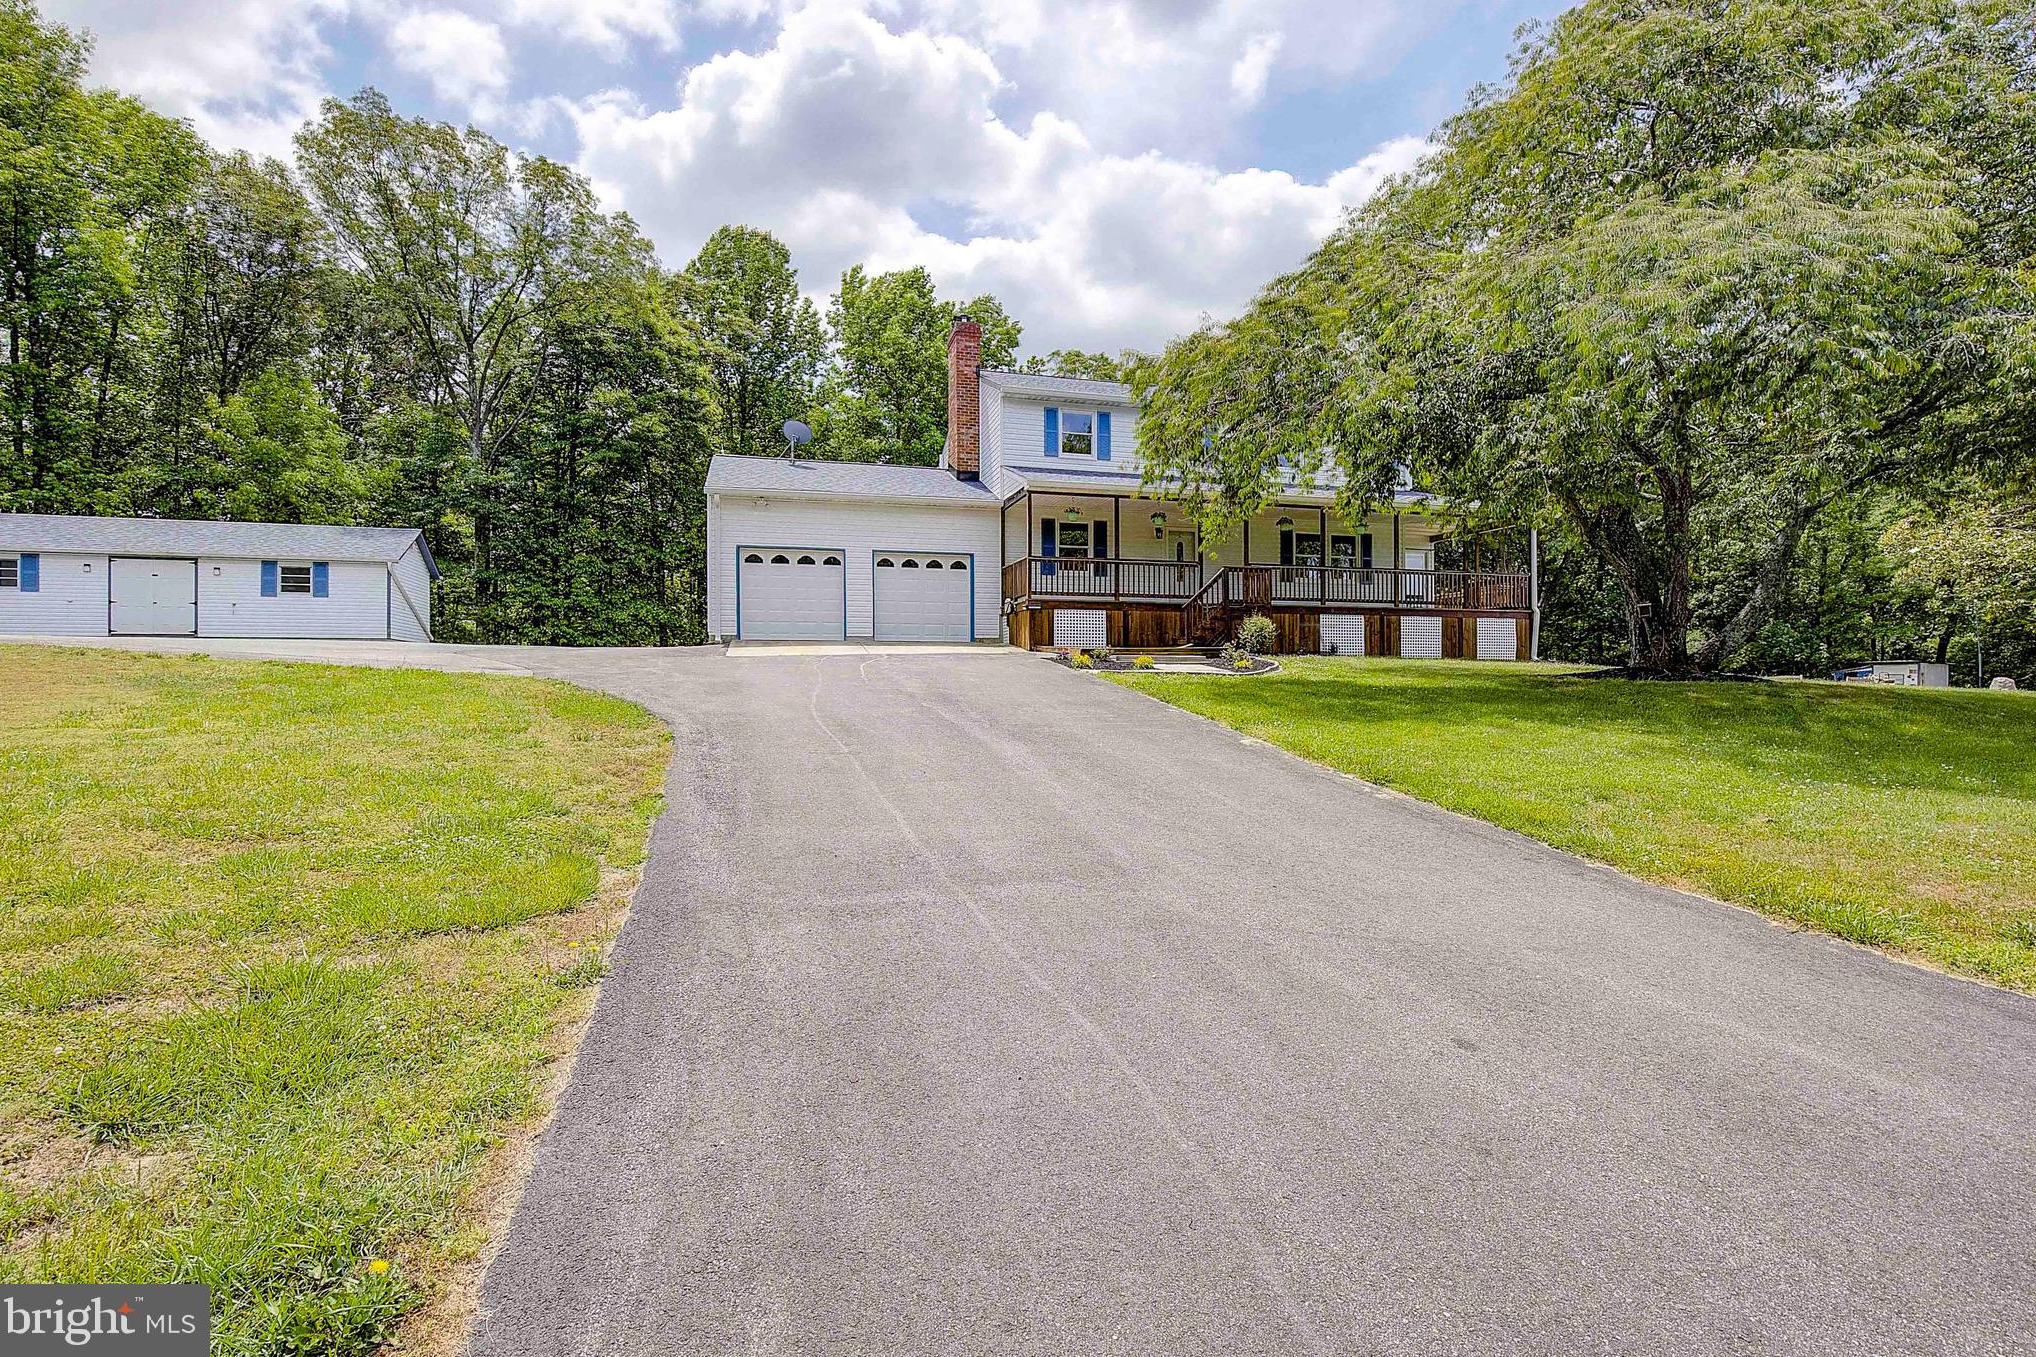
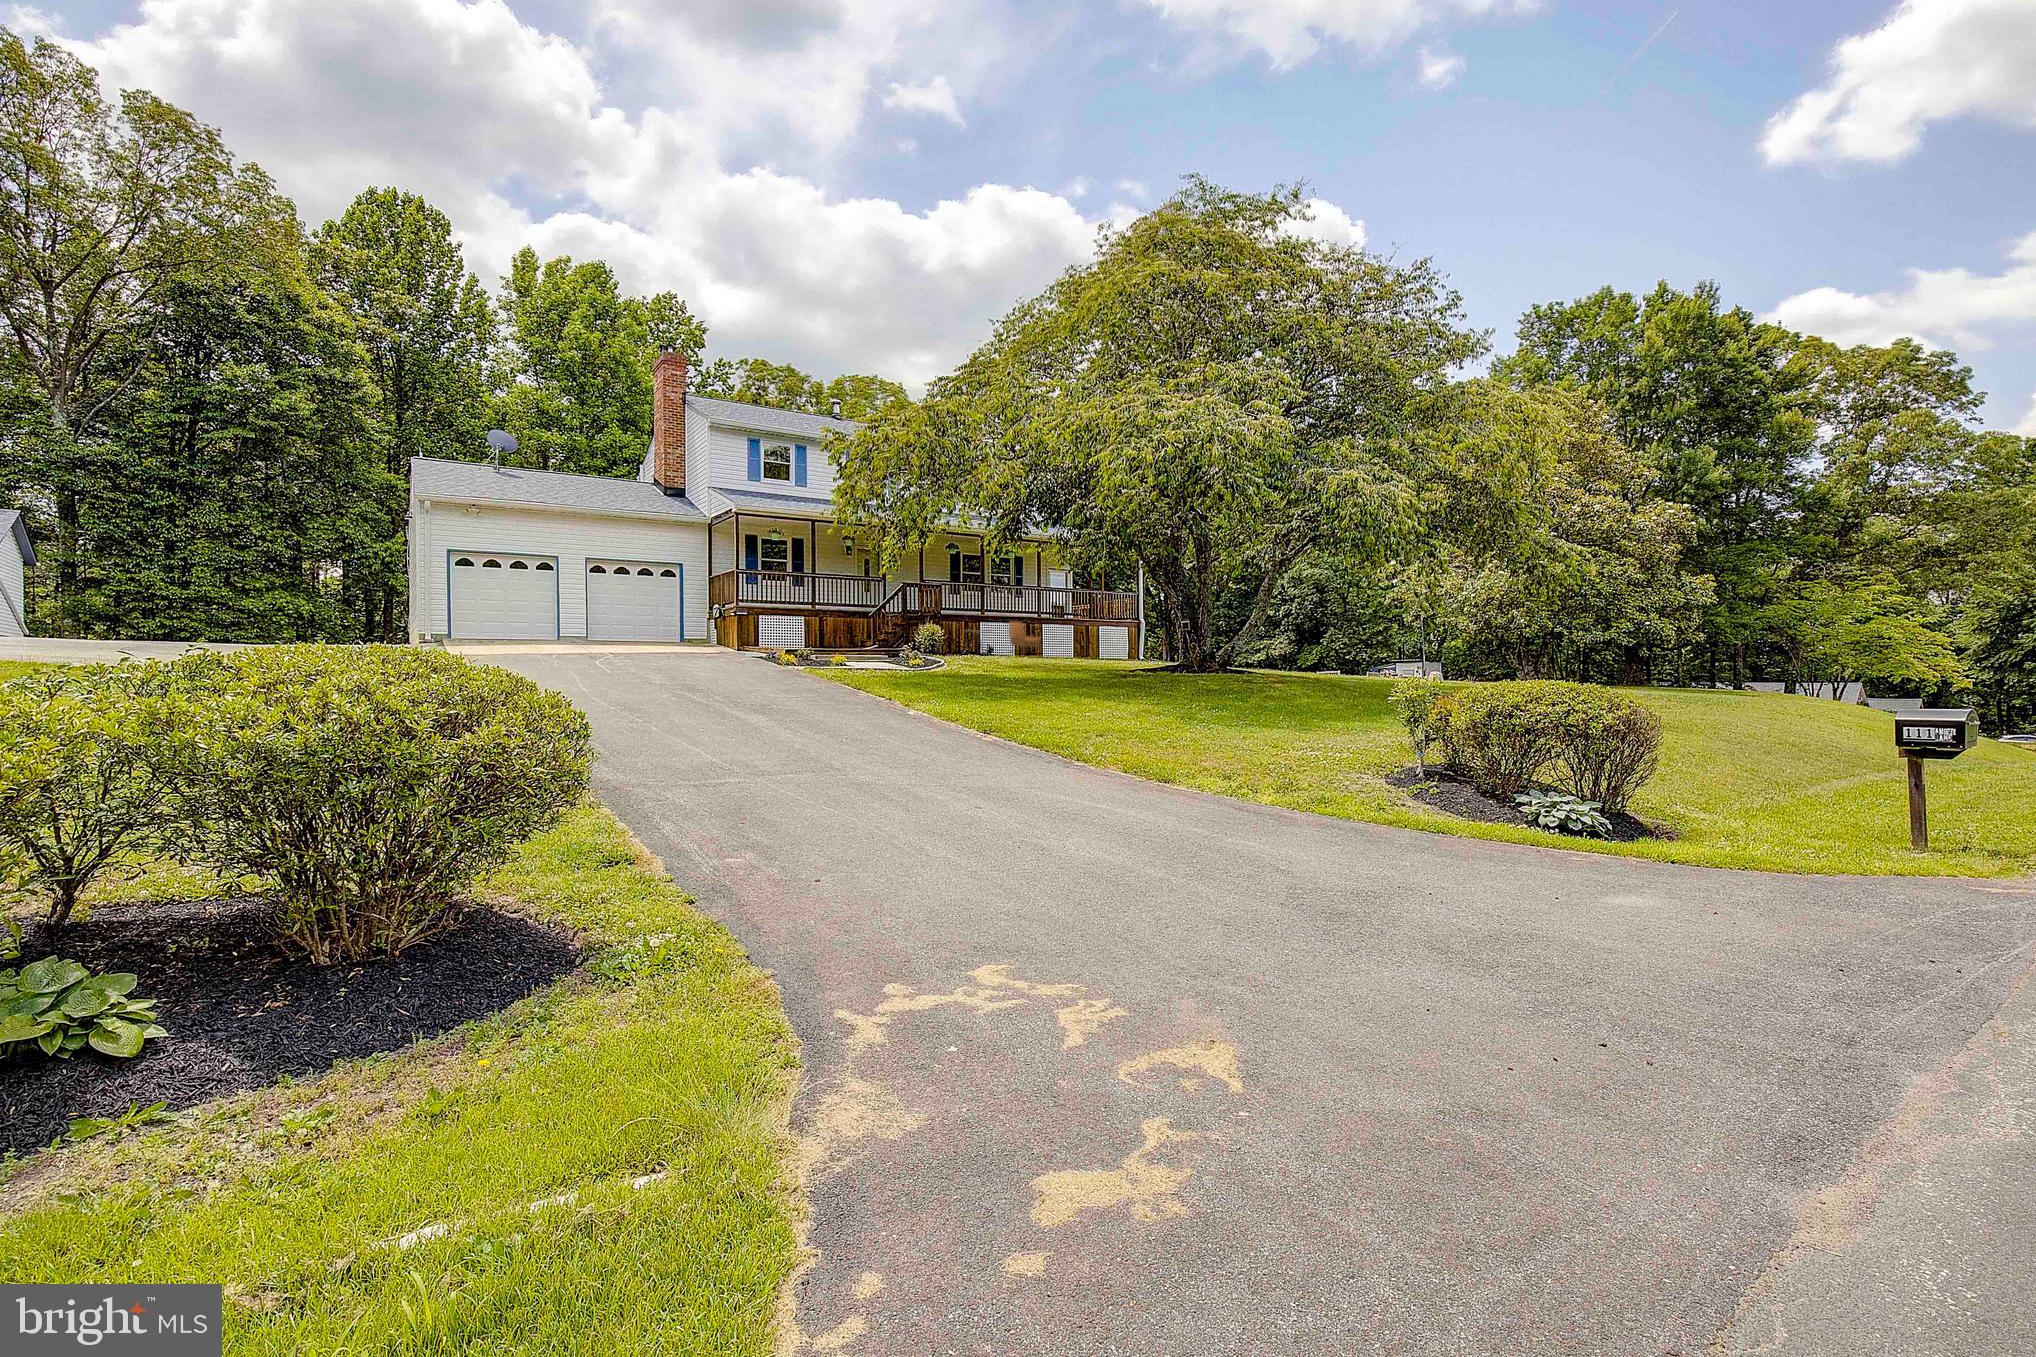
chair: none [1358,613,1402,653] -> present [1009,622,1041,652]

